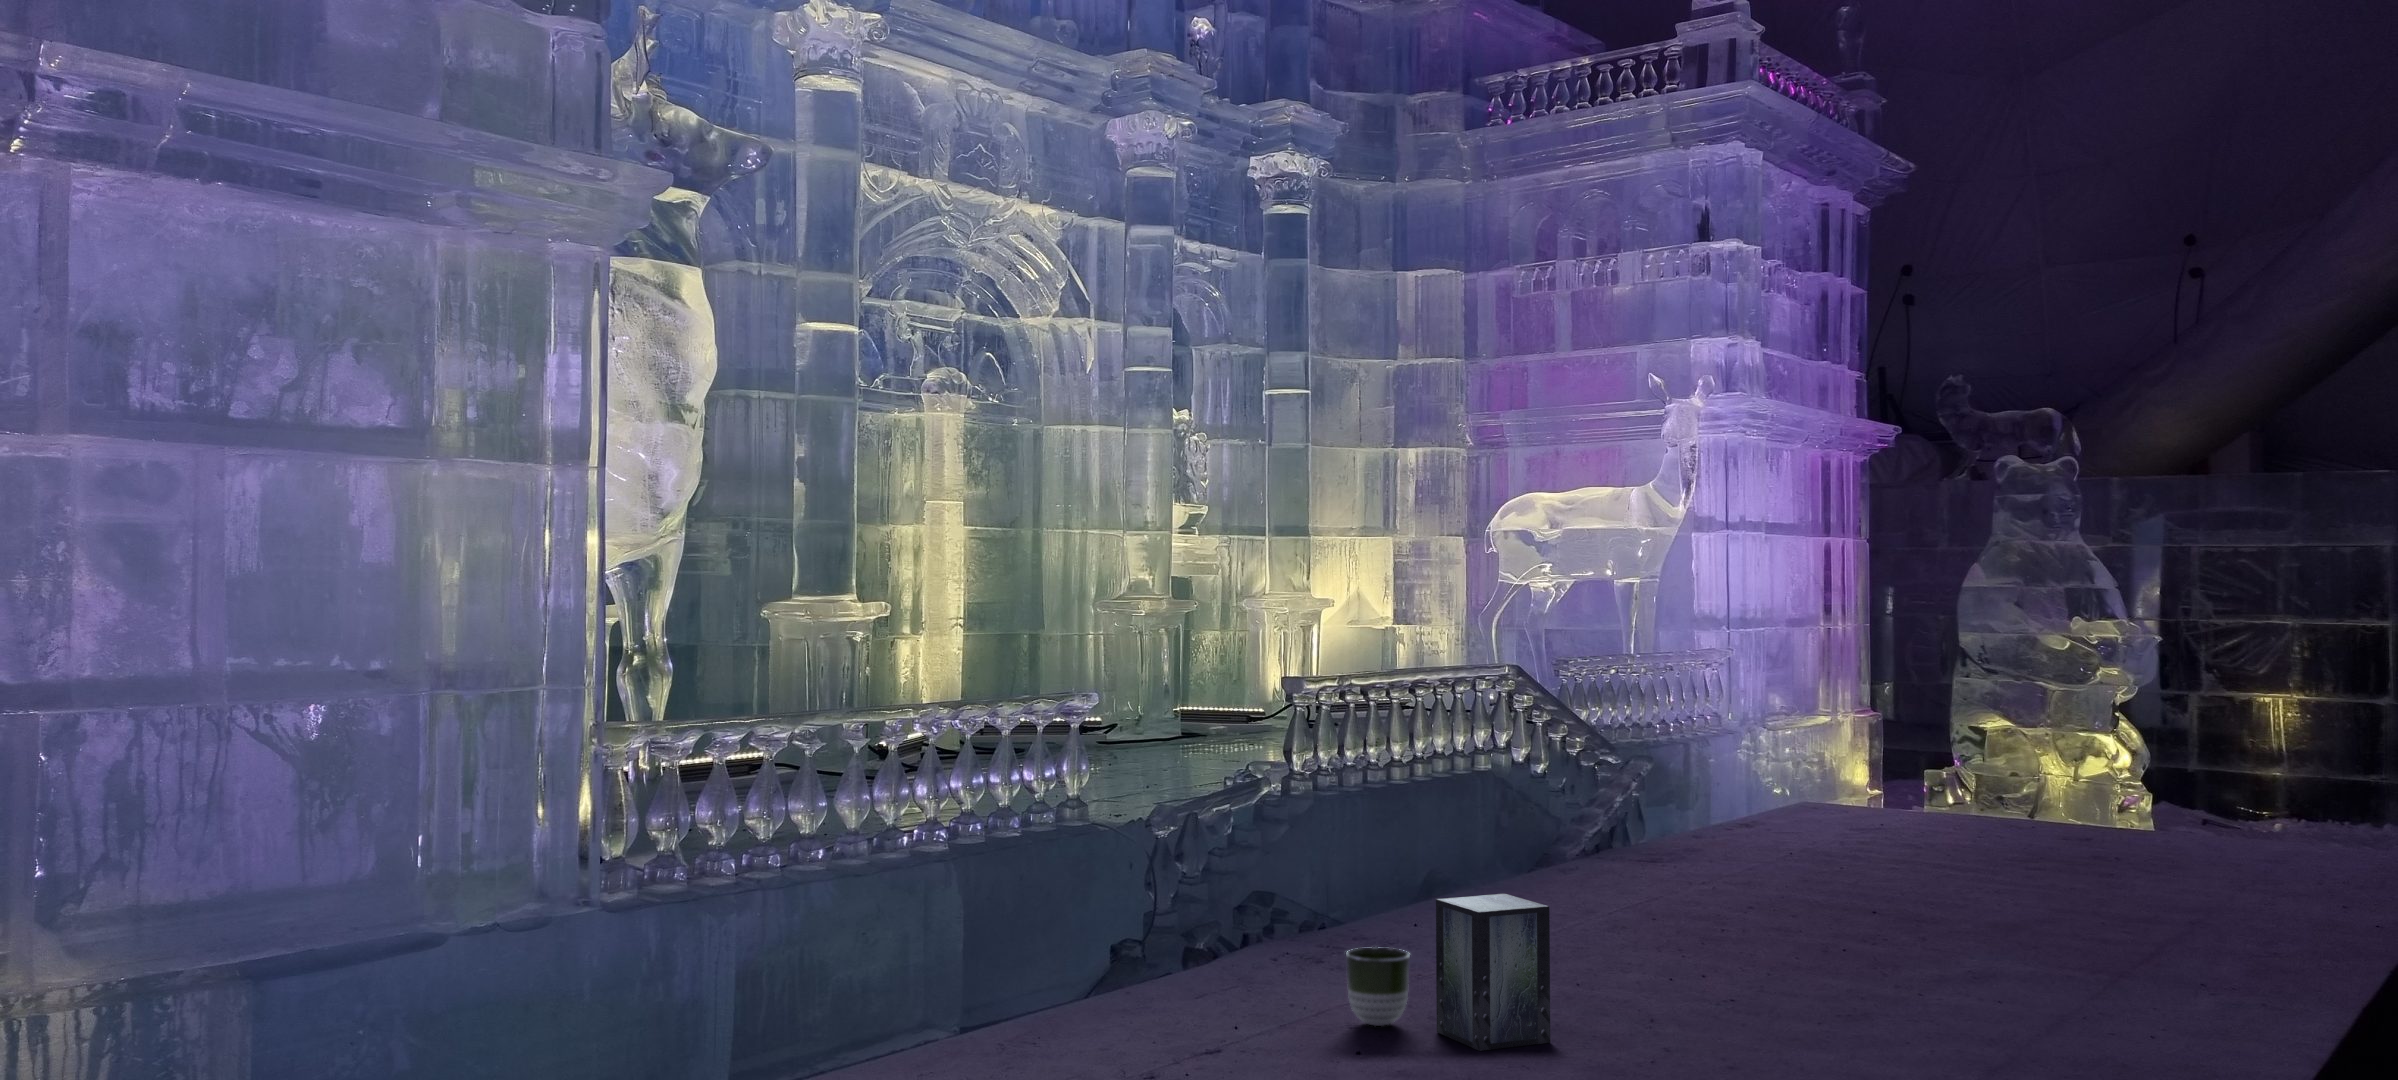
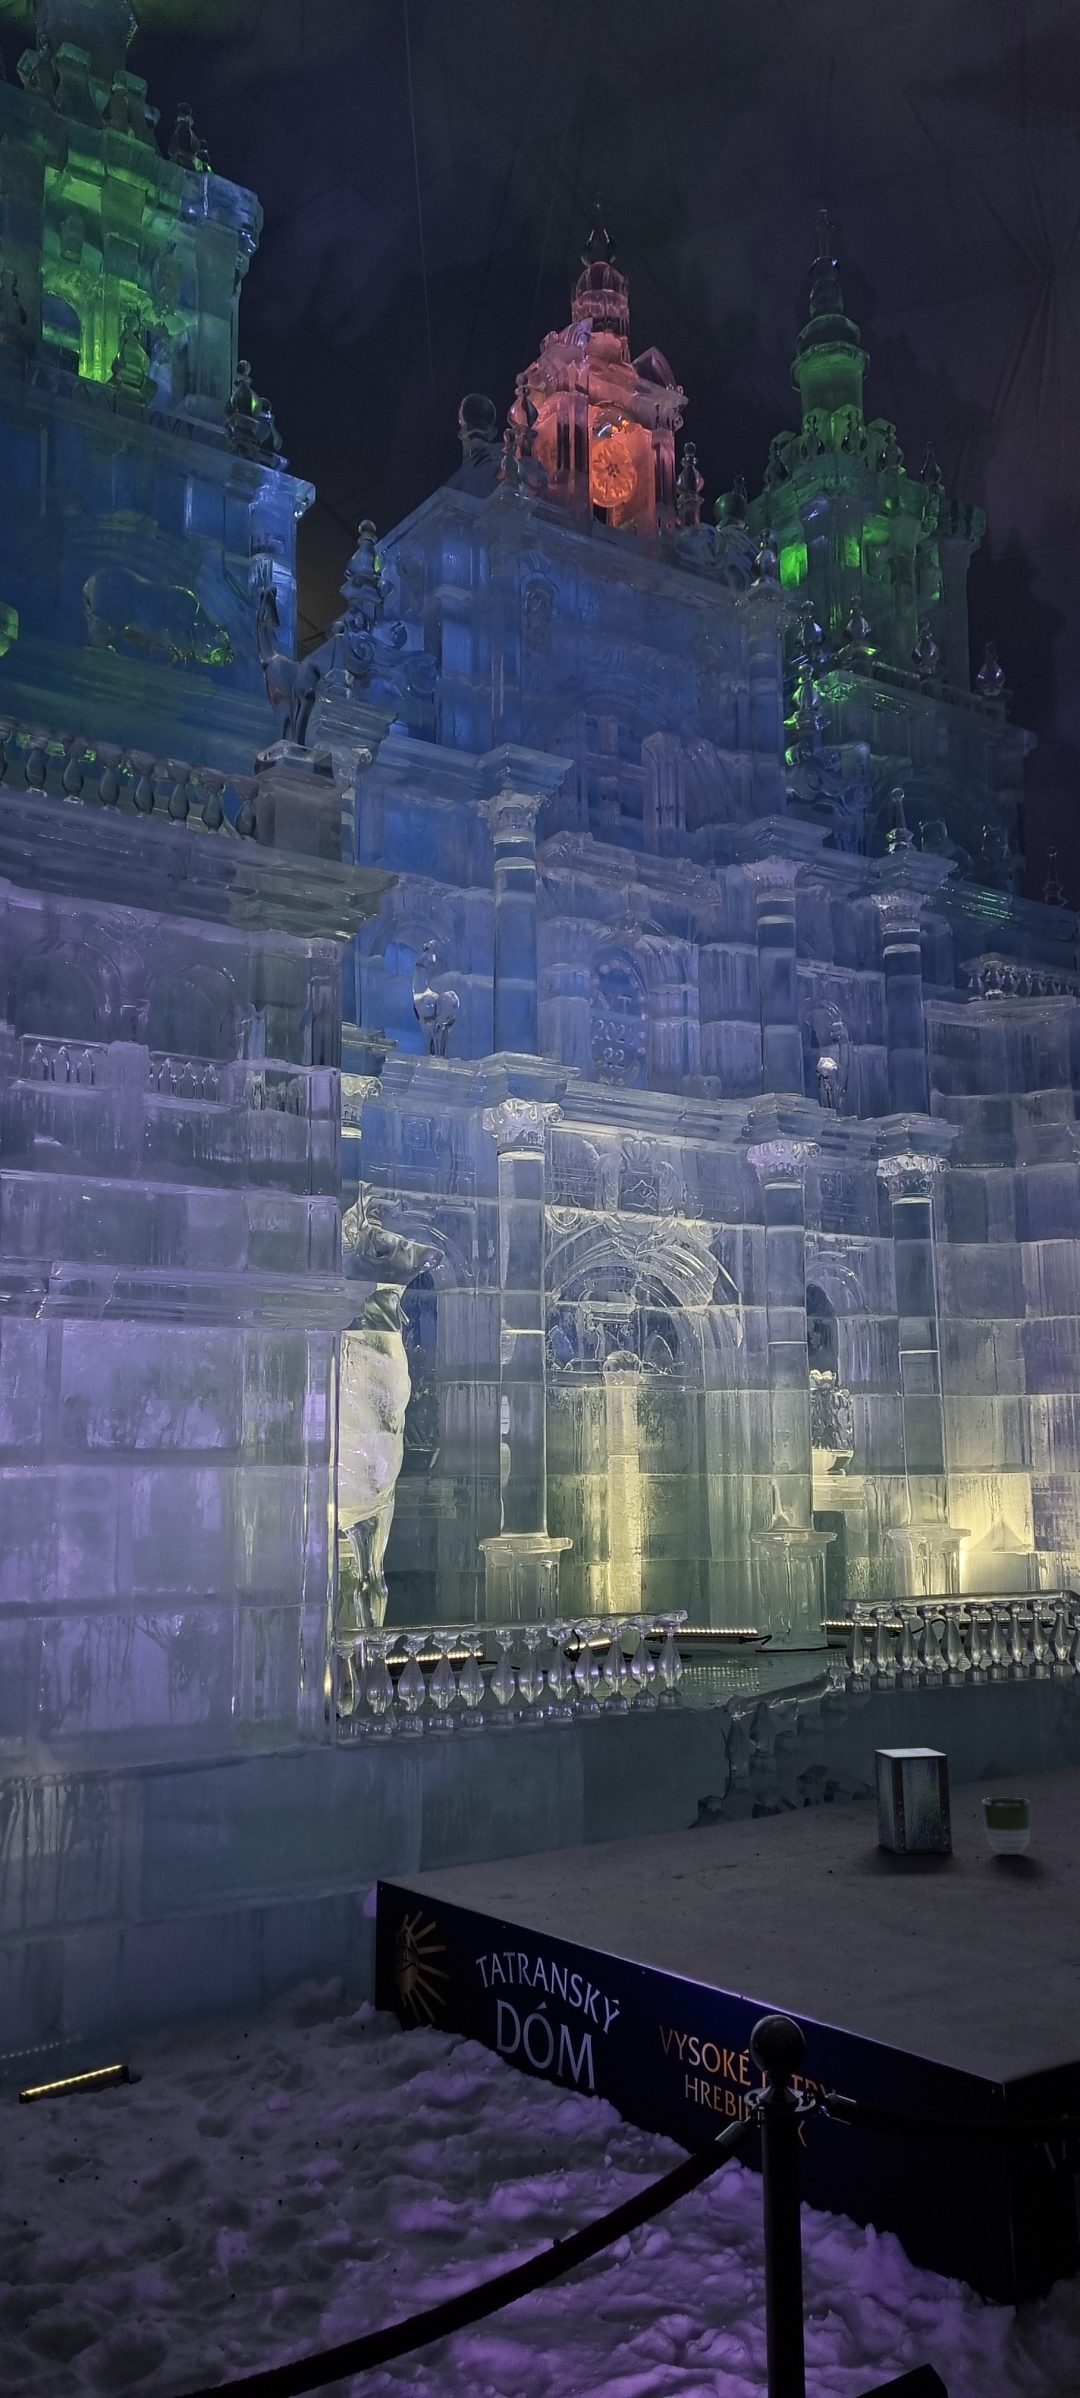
planter: present [1346,947,1410,1026] -> present [983,1798,1030,1855]

